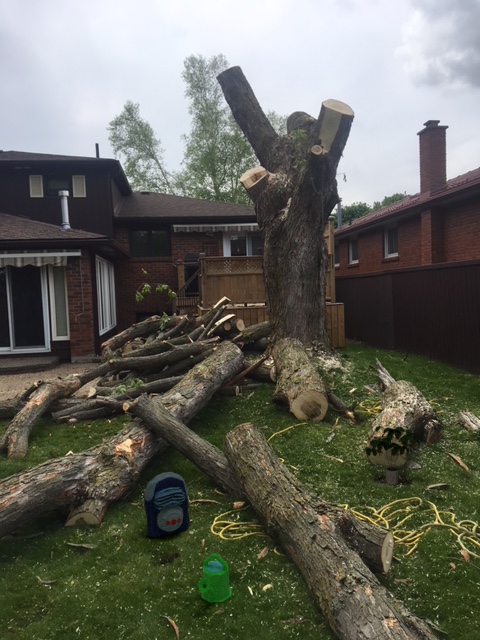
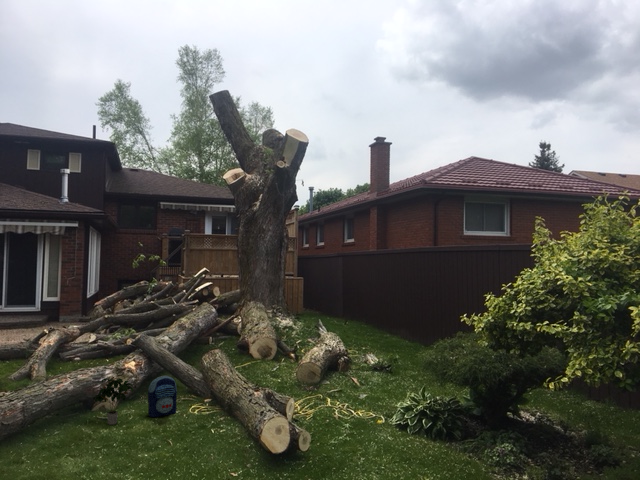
potted plant: present [364,426,420,485] -> present [94,378,133,425]
watering can: present [198,553,232,603] -> none [184,413,203,440]

